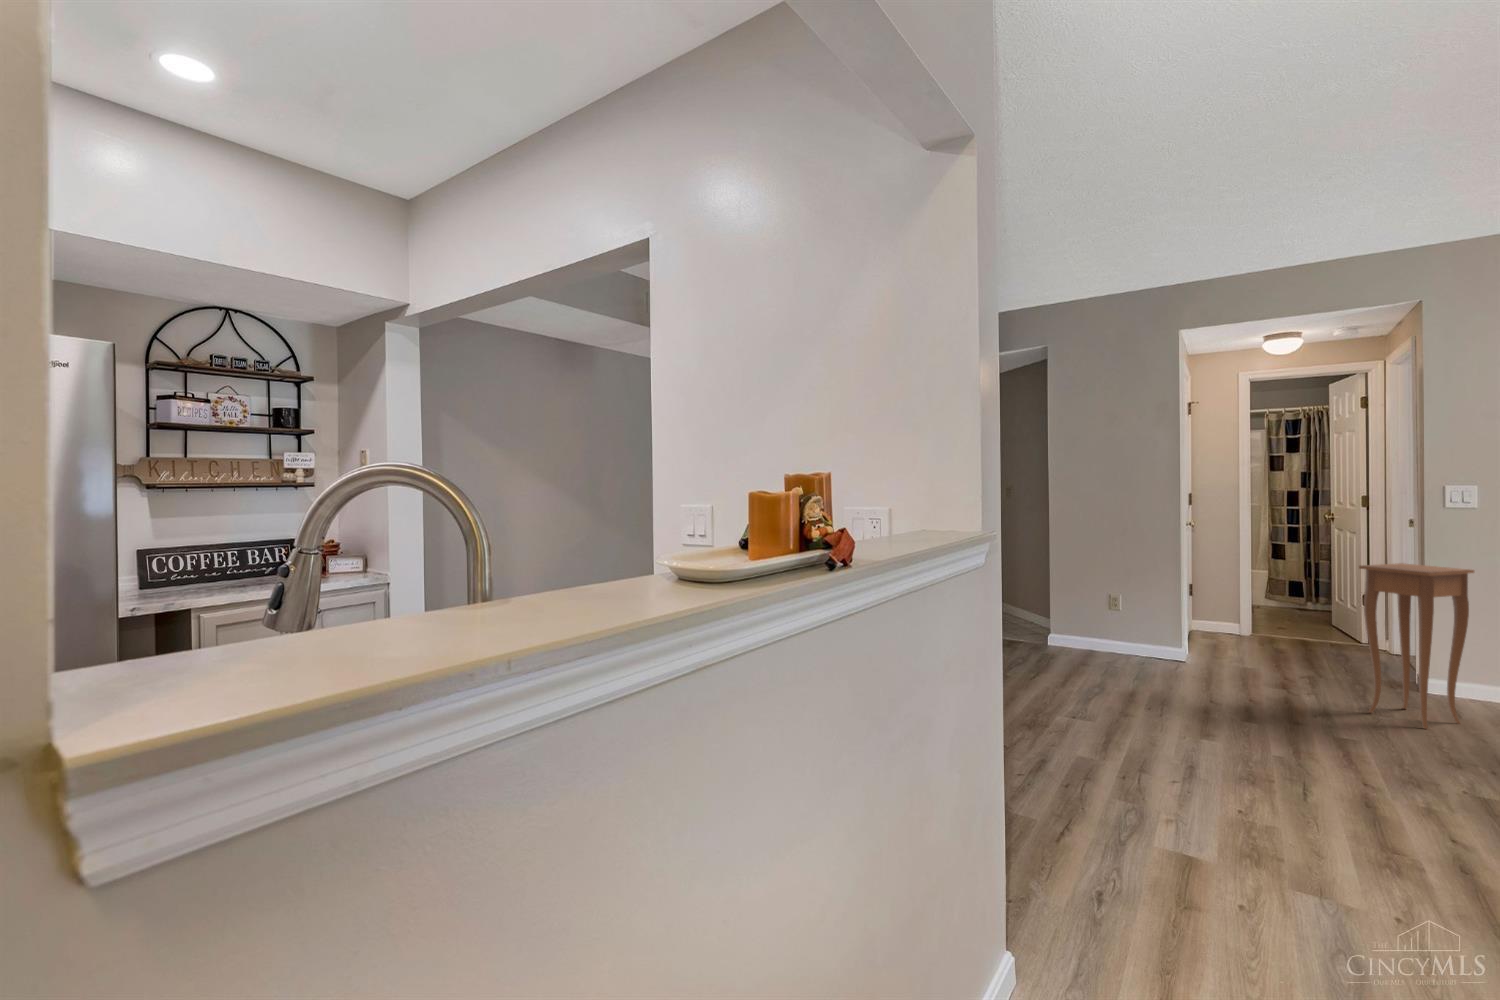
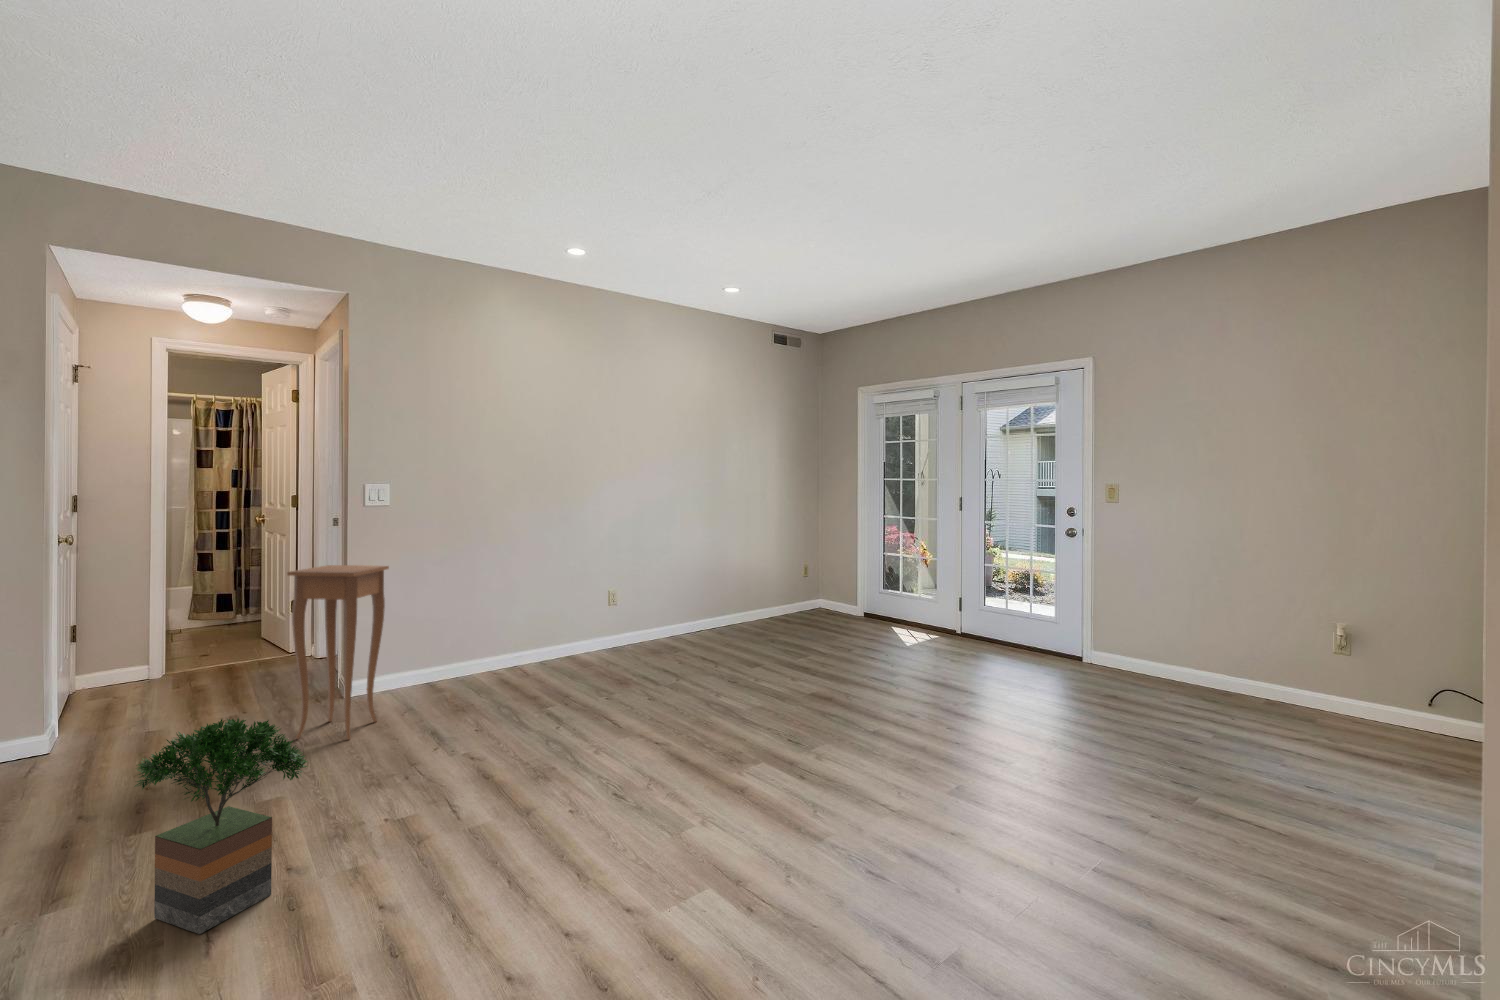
potted tree: none [1250,663,1381,806] -> present [134,718,307,934]

